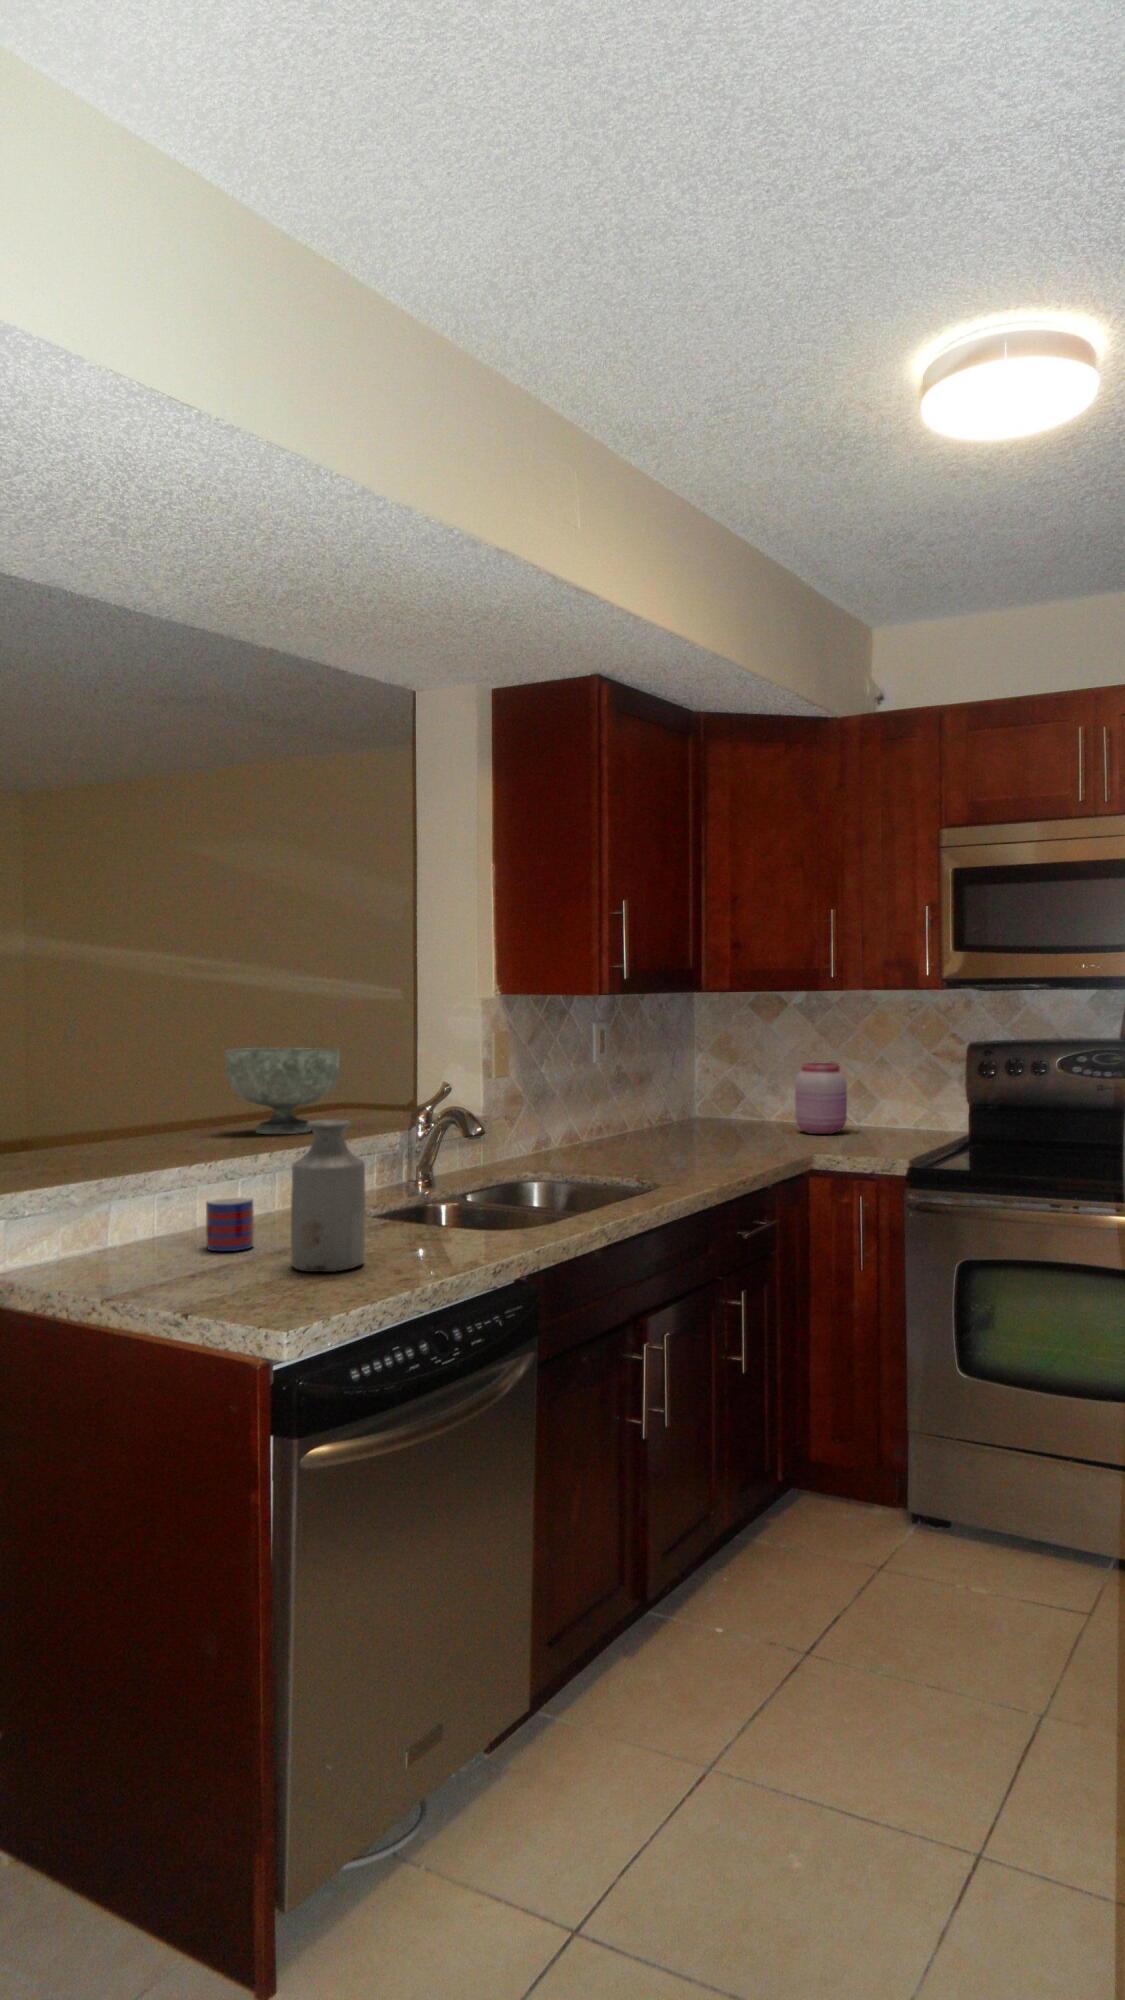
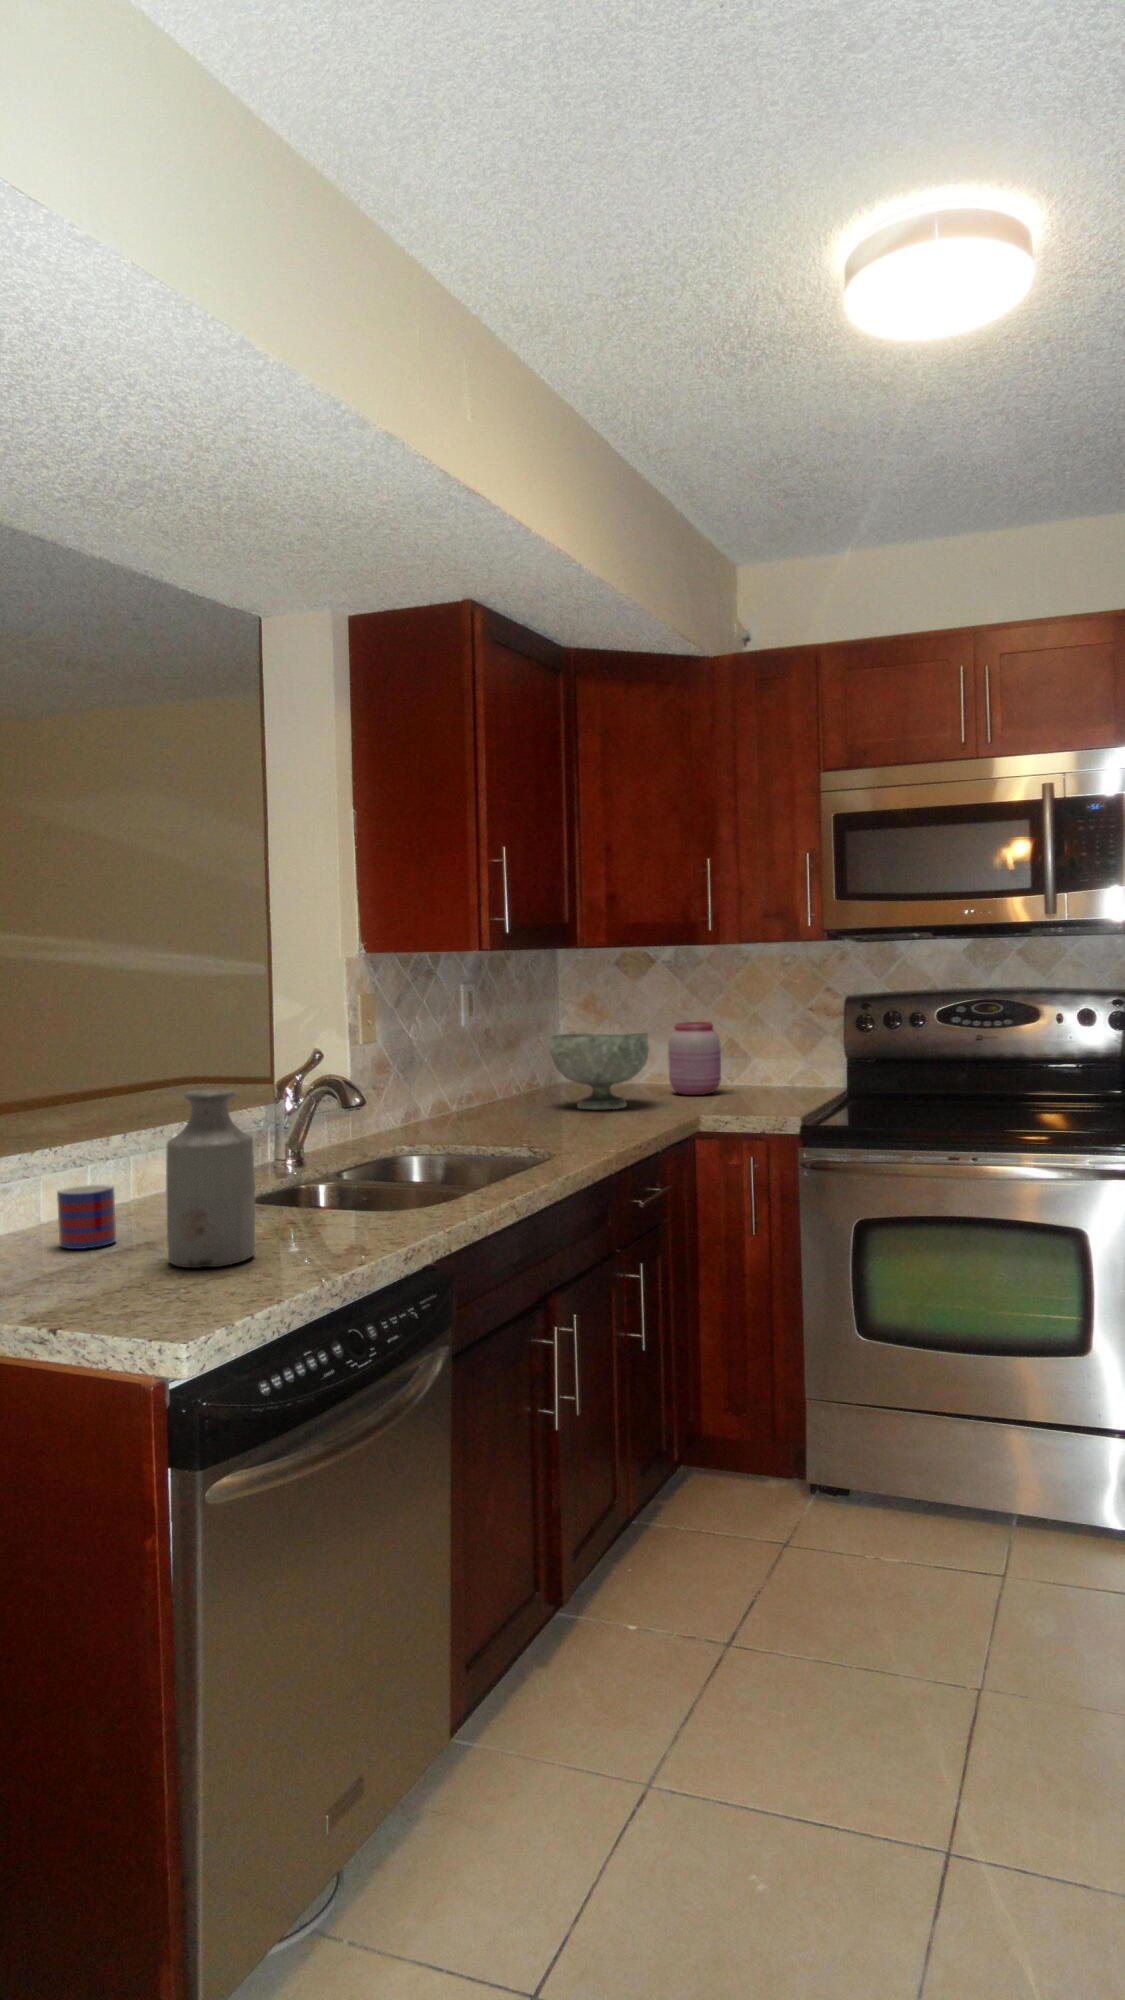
decorative bowl: present [225,1048,340,1134] -> present [550,1033,649,1109]

